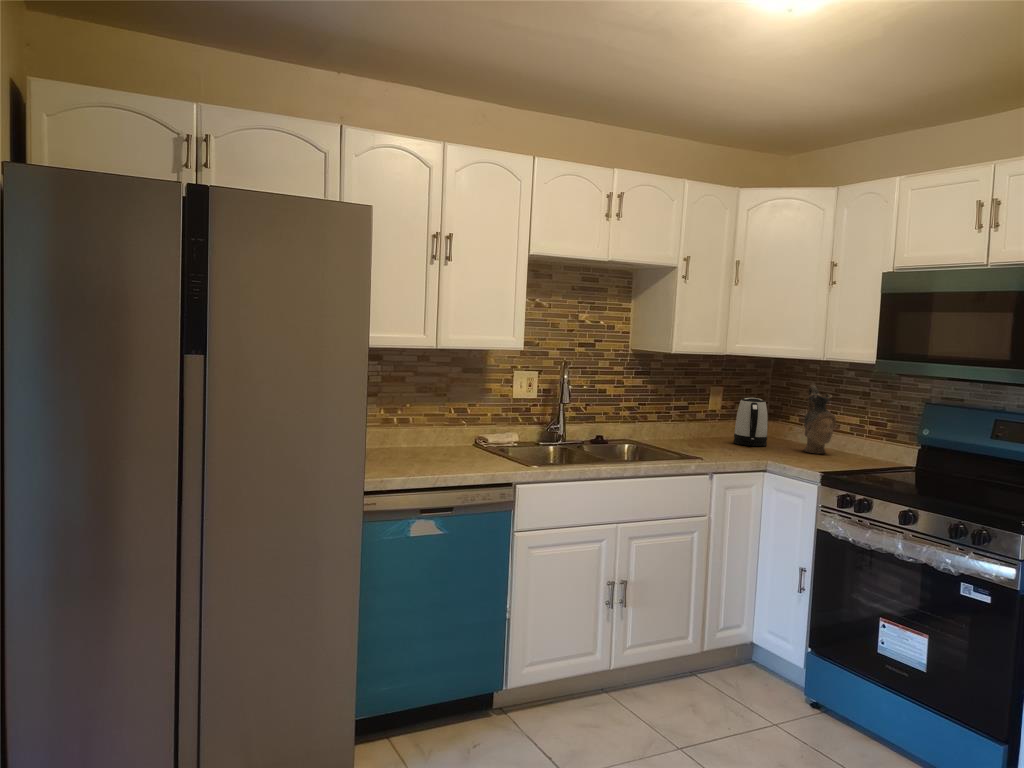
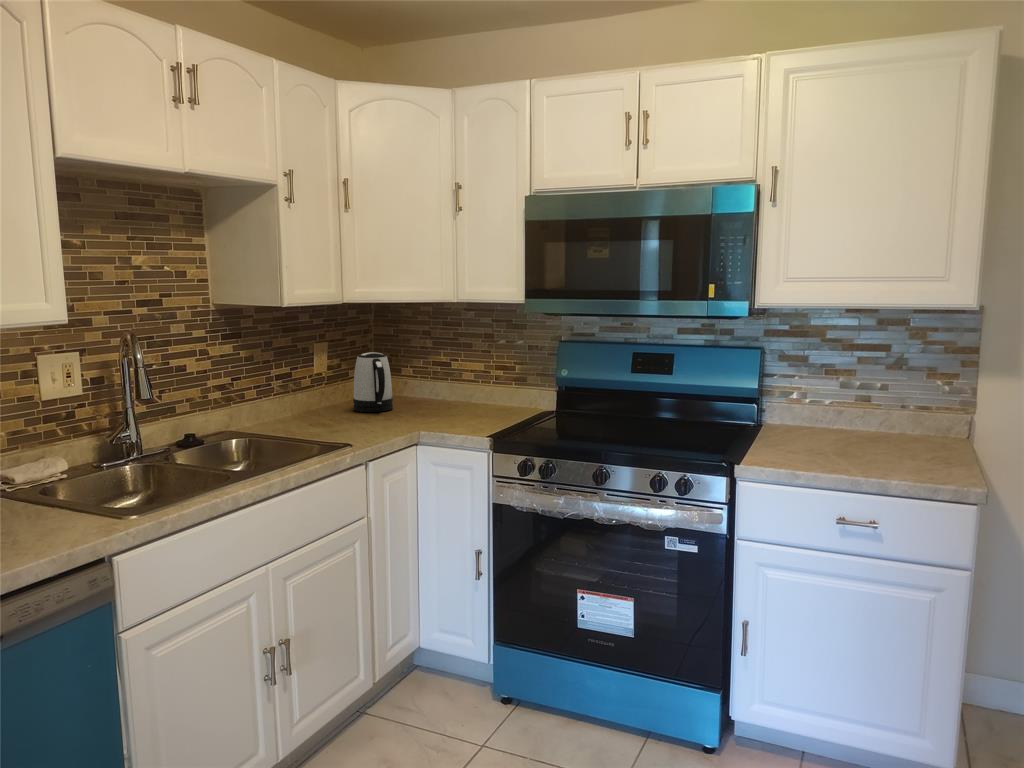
ceramic pitcher: present [804,385,836,453] -> none [432,330,468,410]

